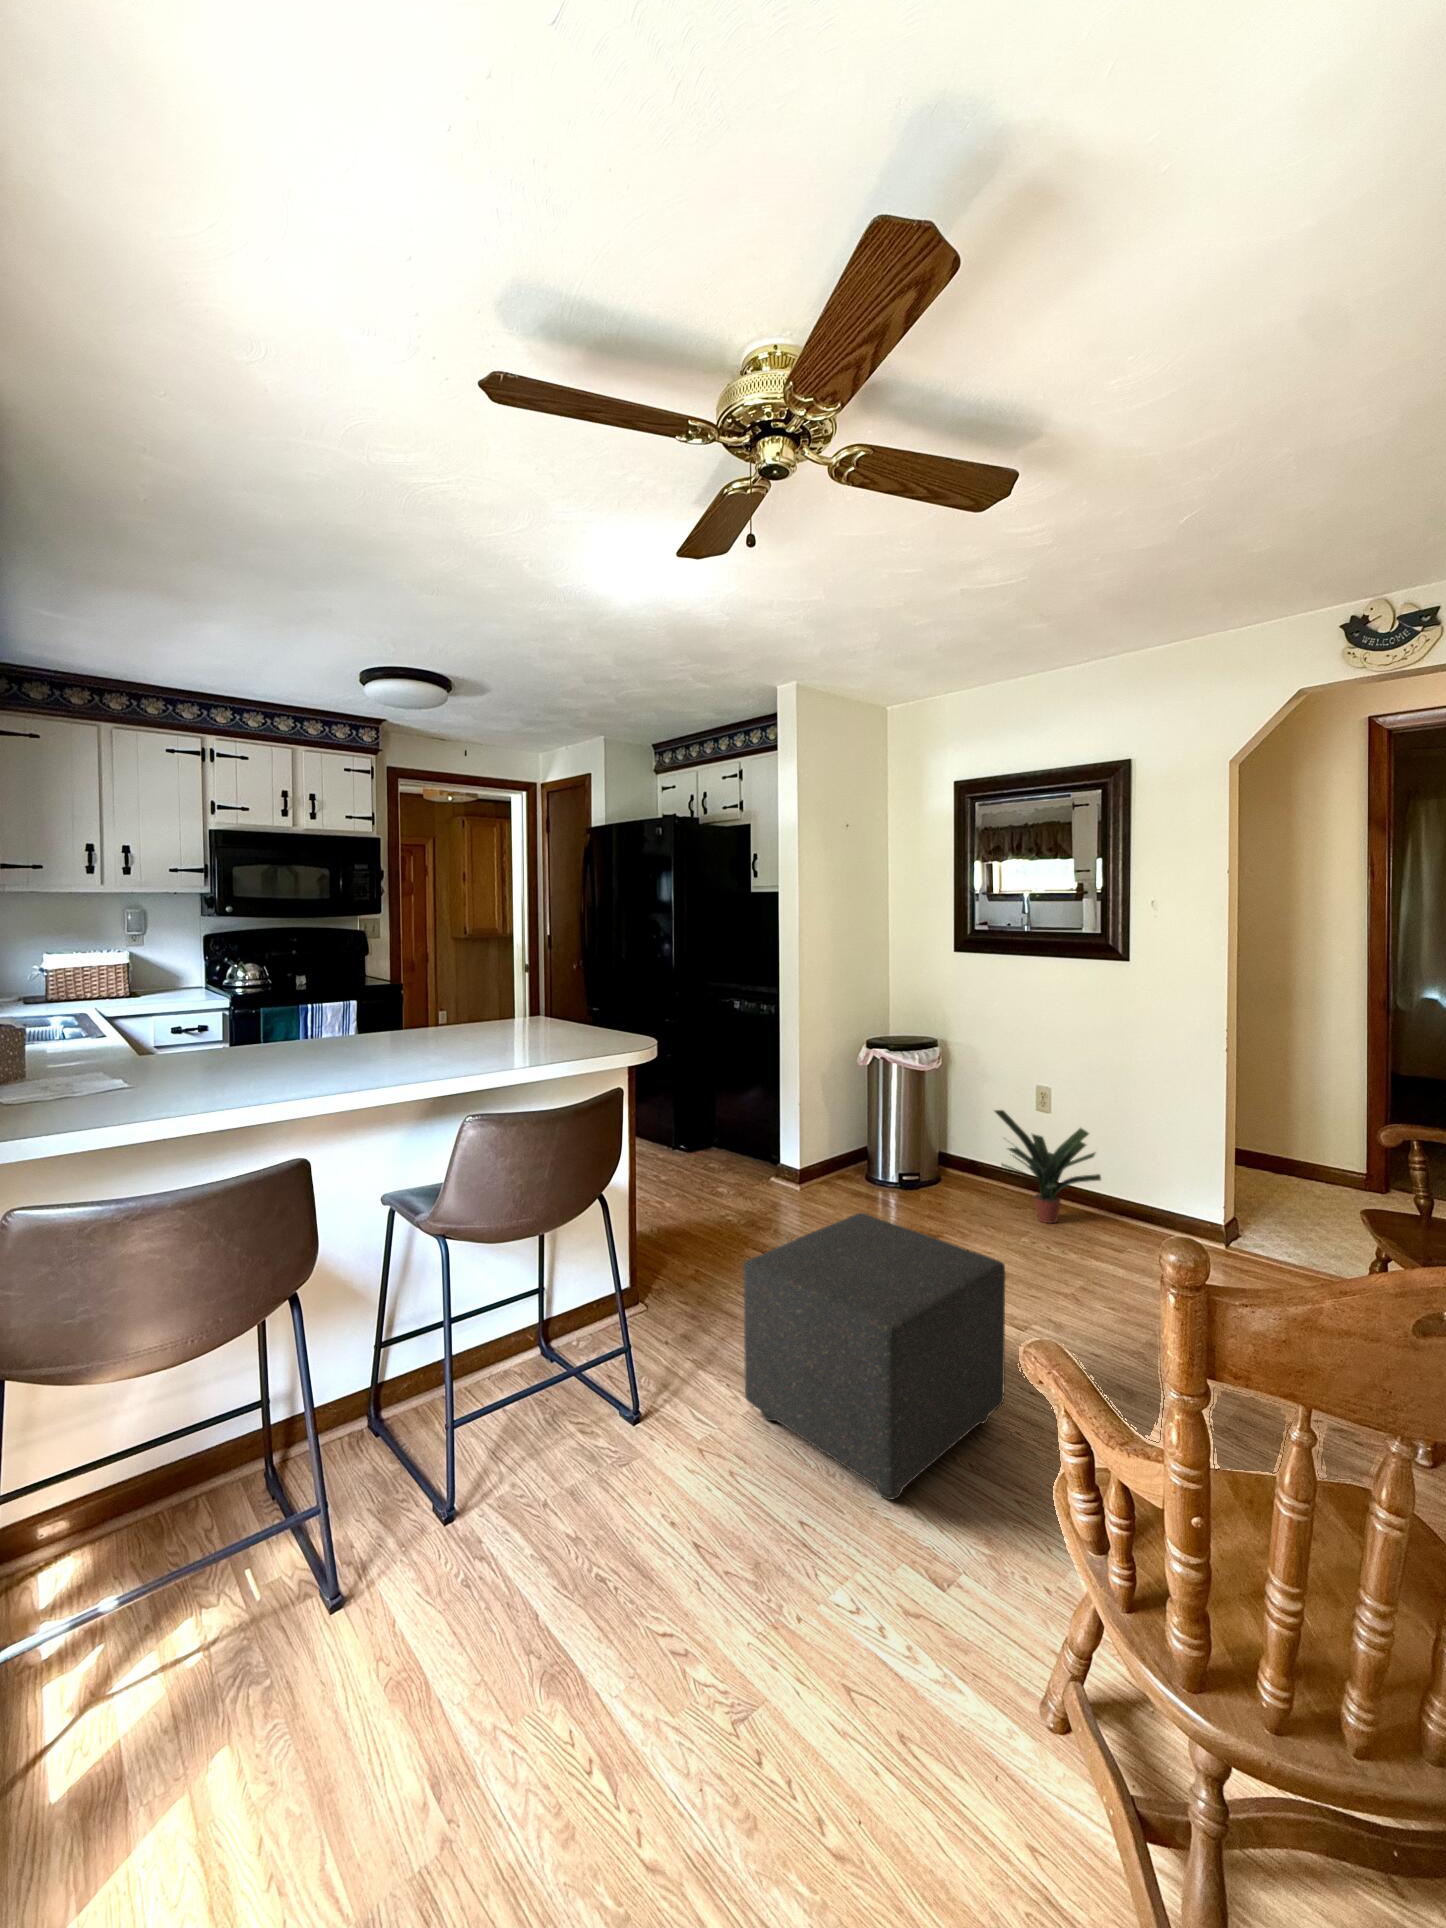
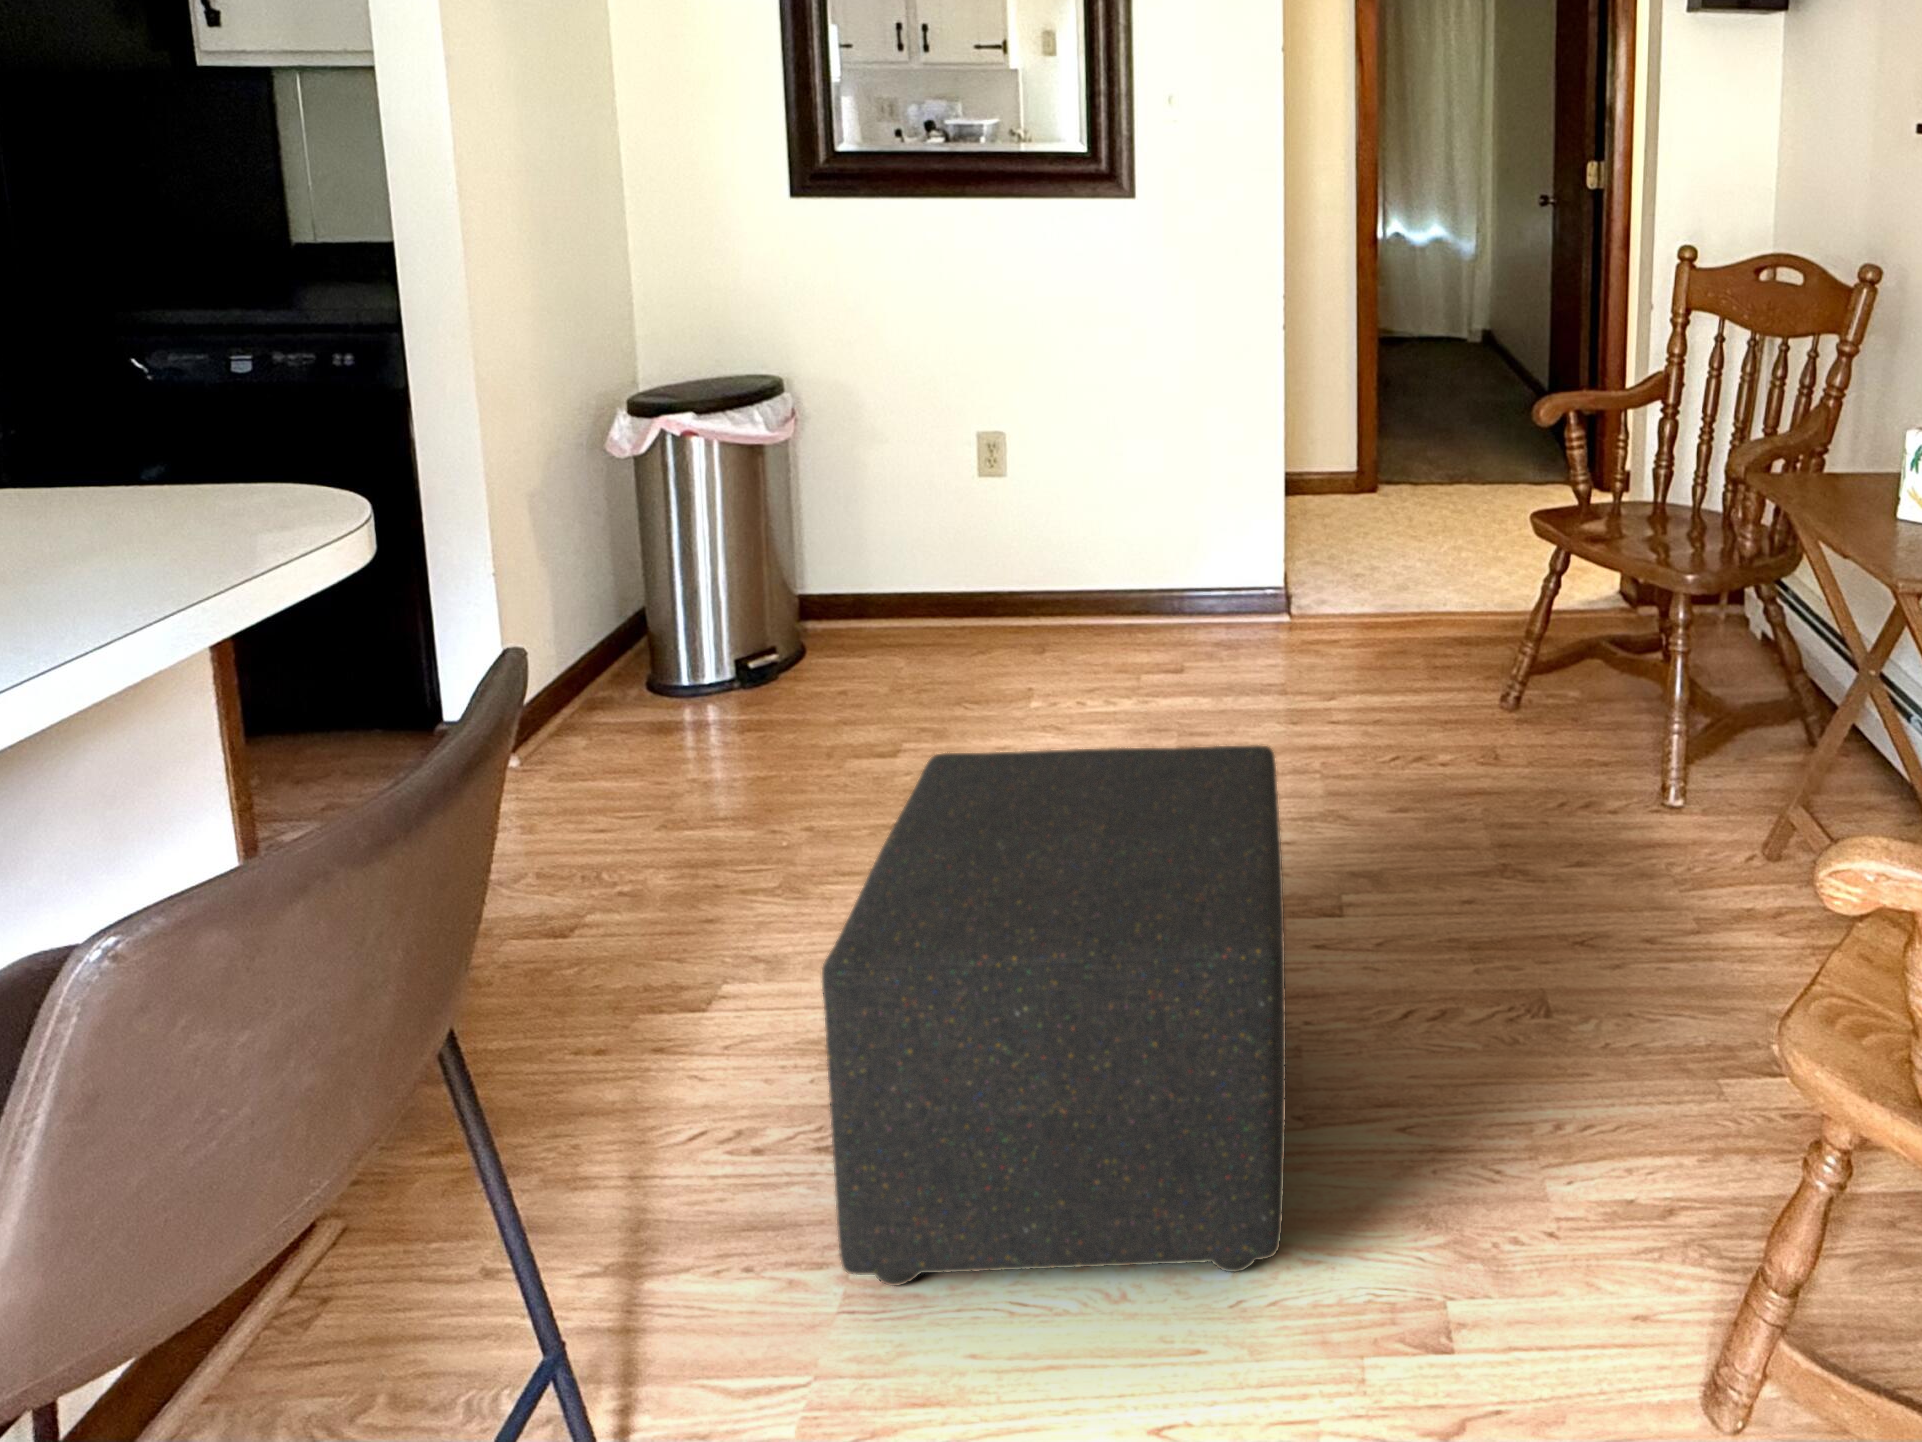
potted plant: present [995,1110,1101,1223] -> none [930,487,1125,664]

